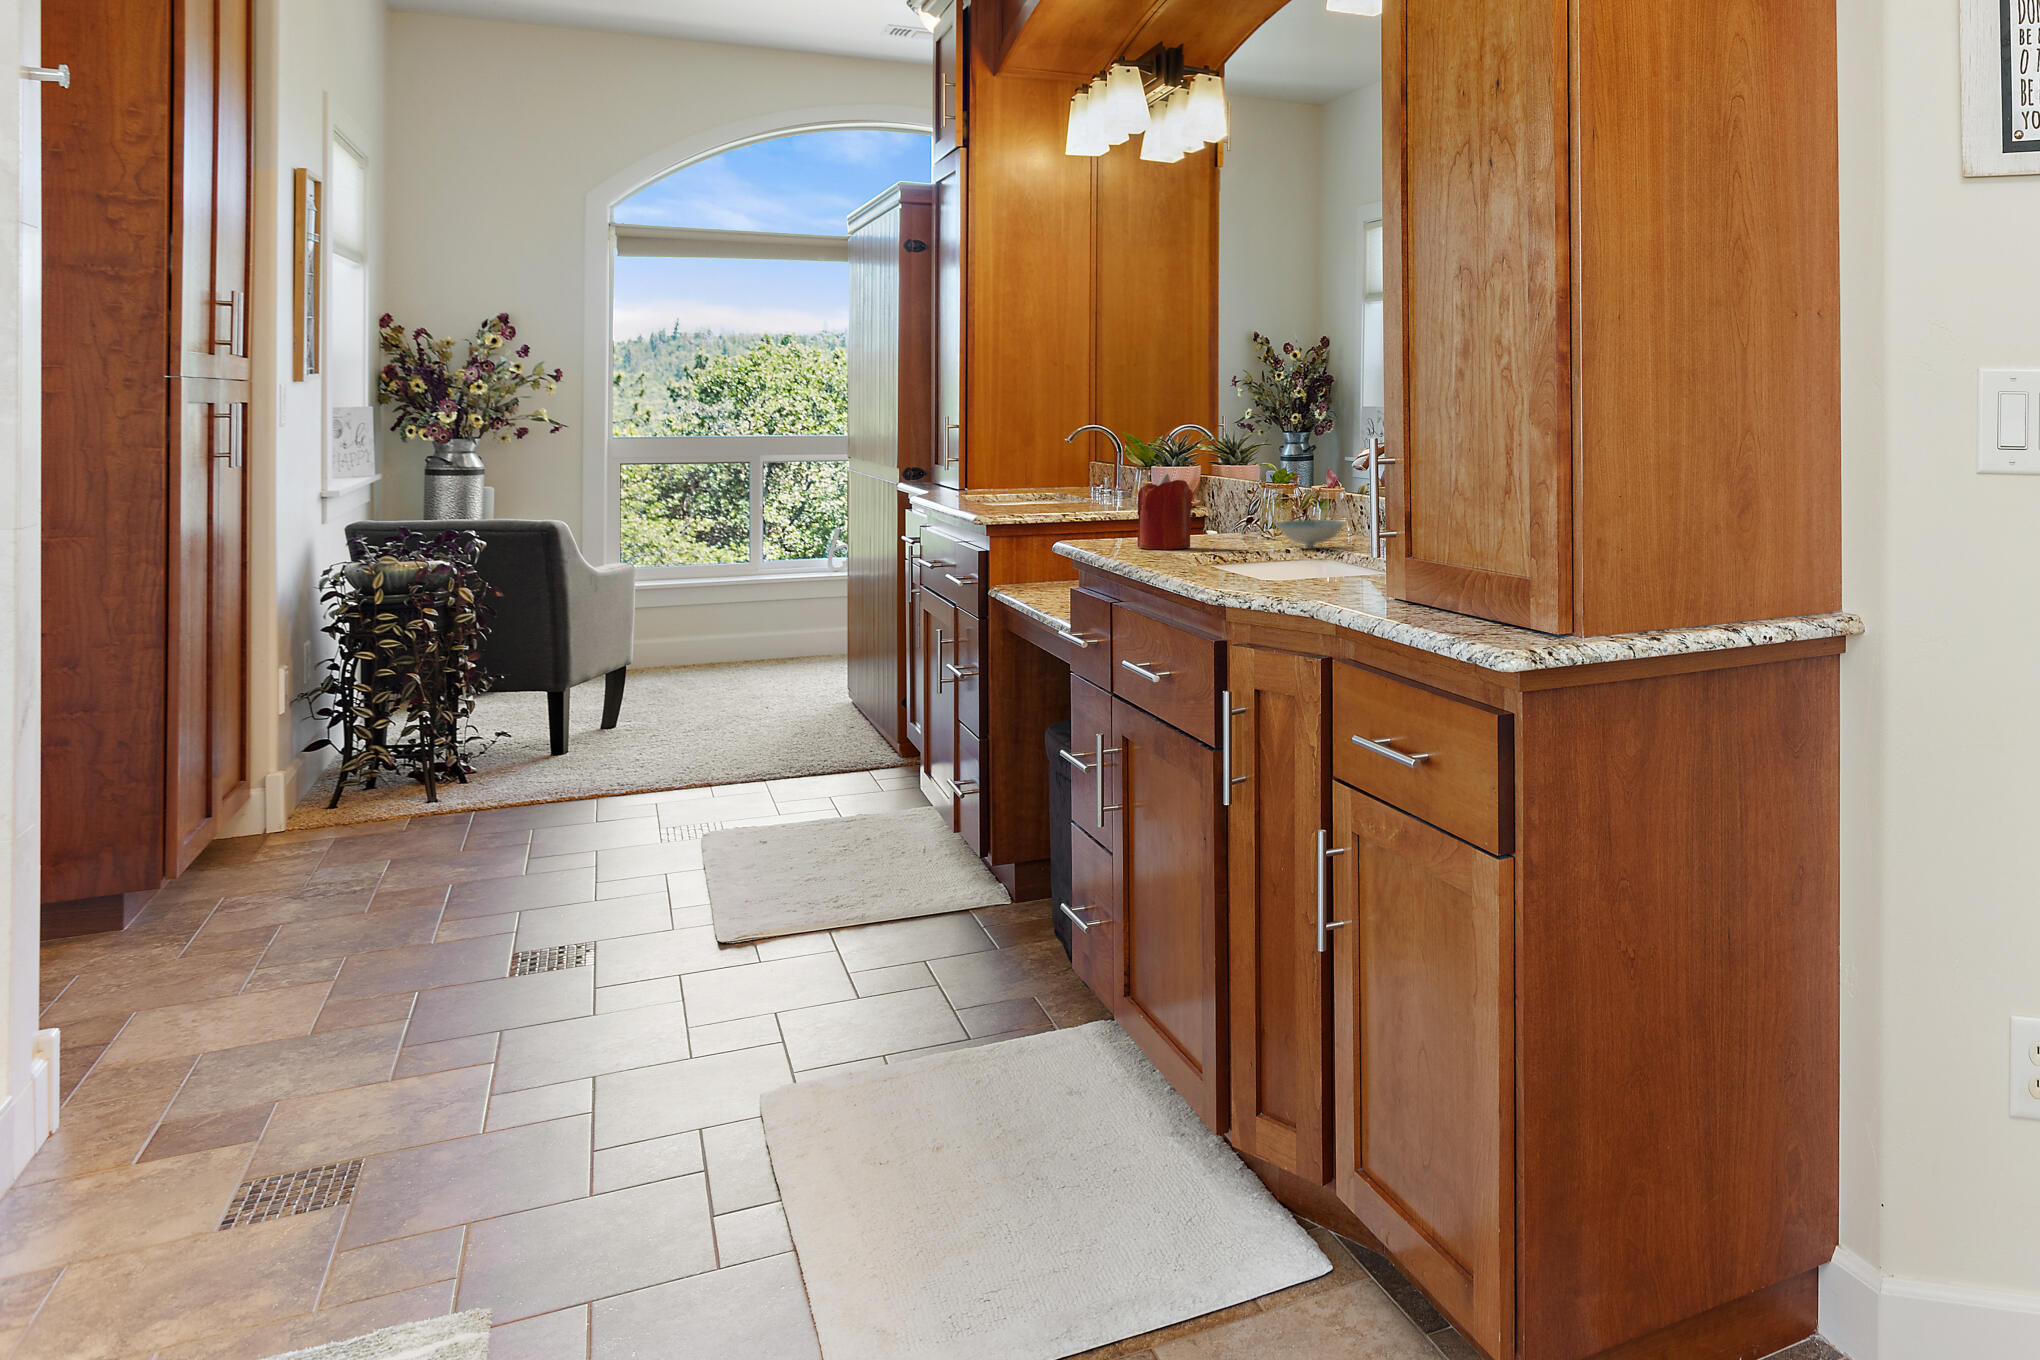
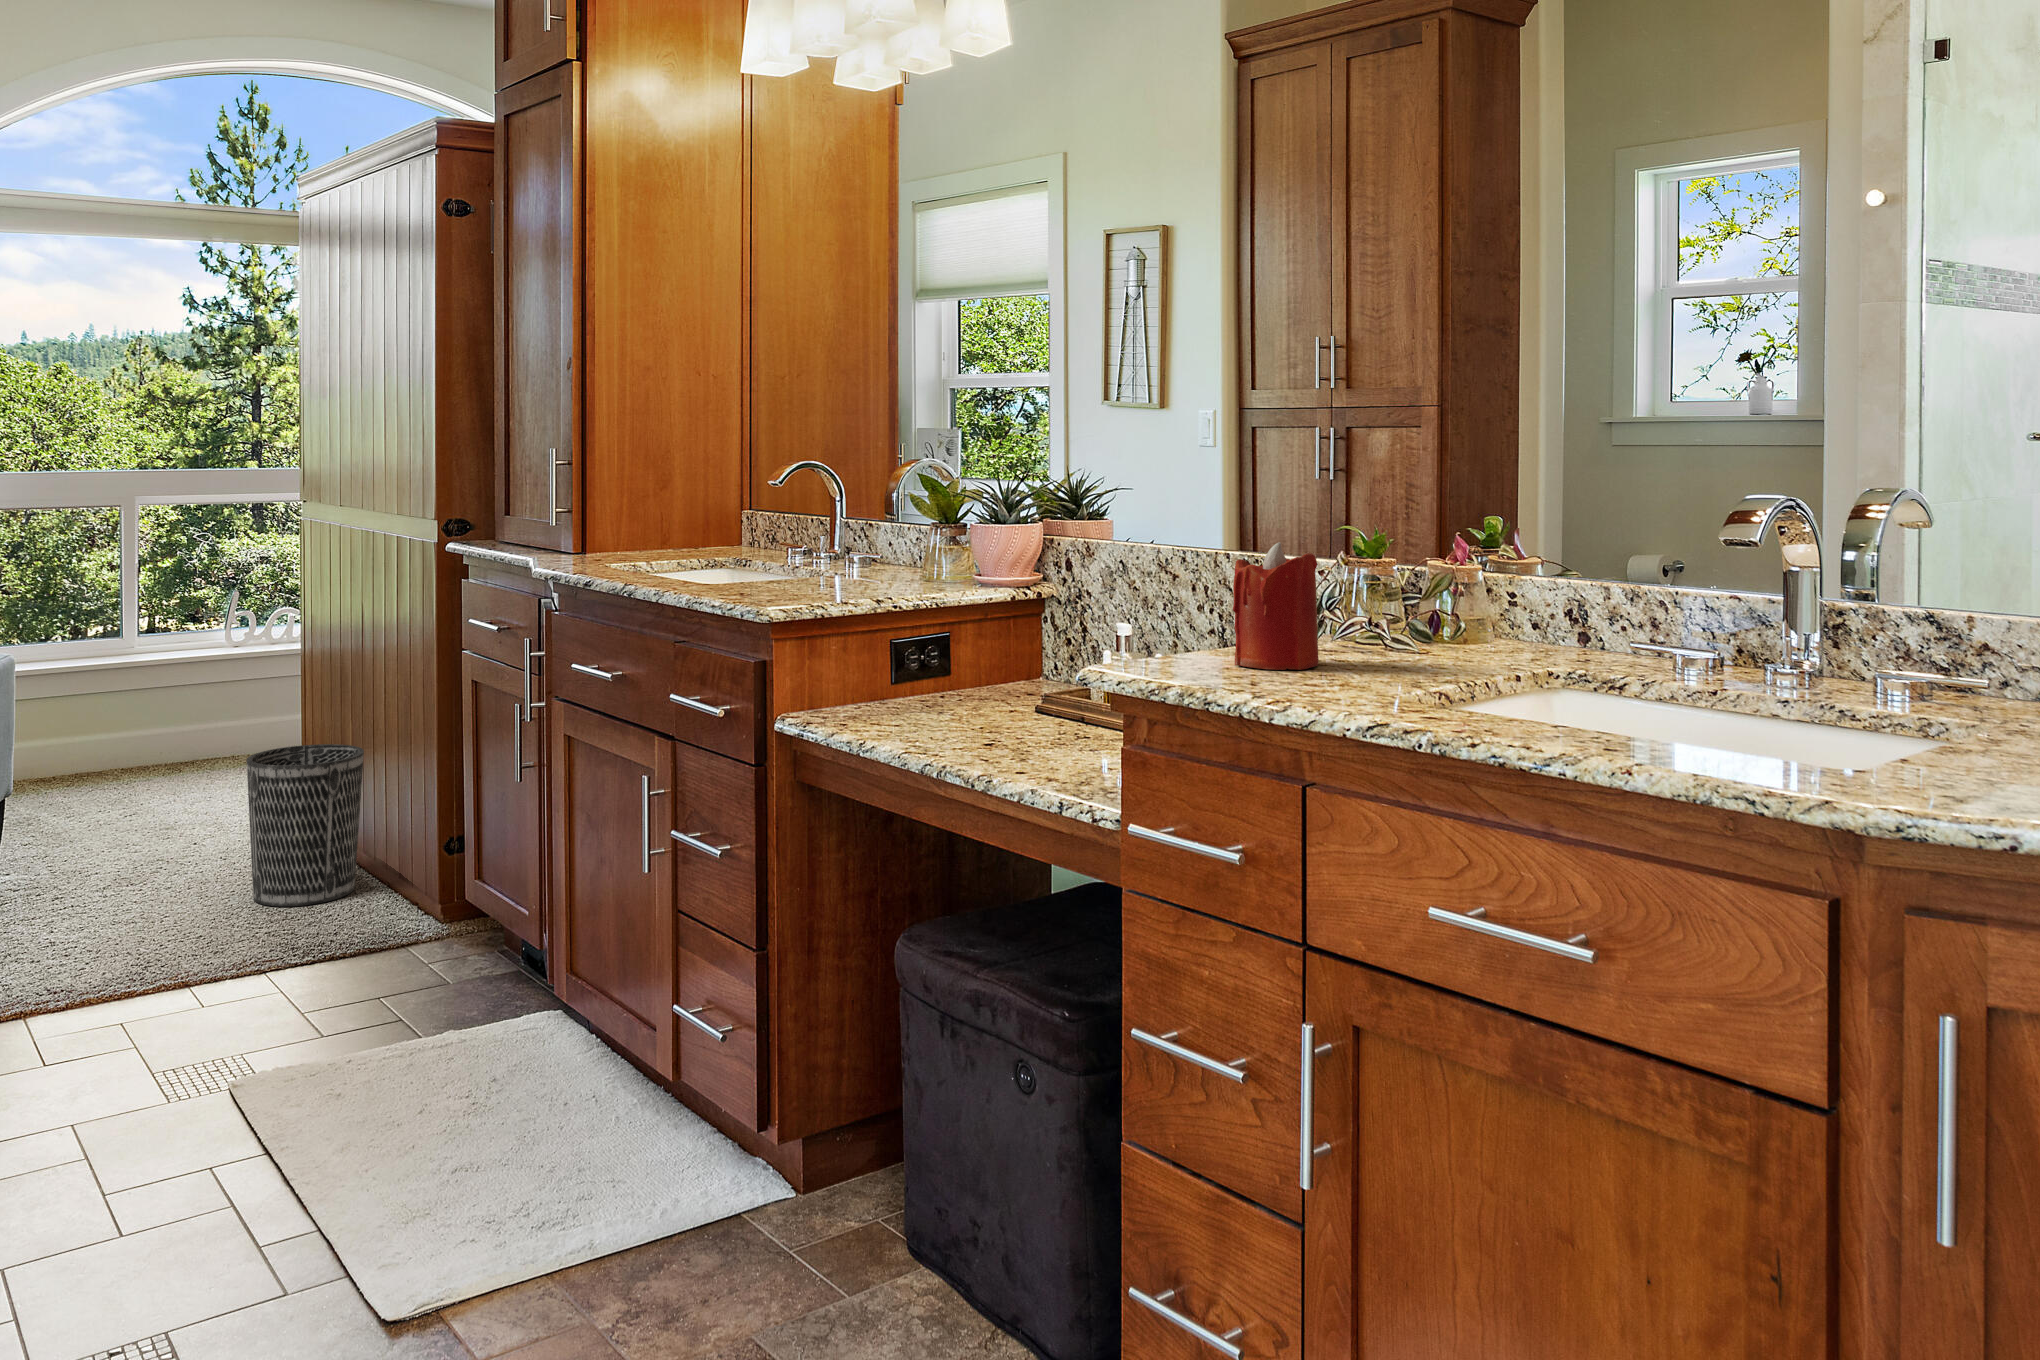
ceramic bowl: present [1276,520,1345,547] -> none [1412,607,1529,654]
wastebasket: none [777,637,862,749] -> present [247,744,364,906]

